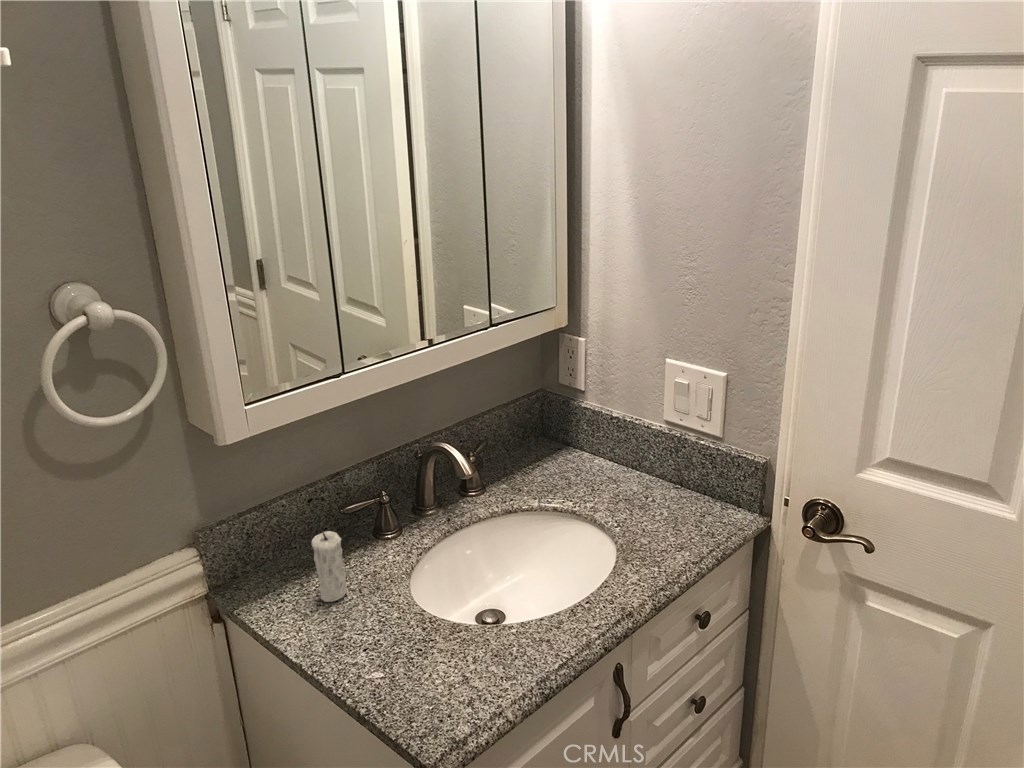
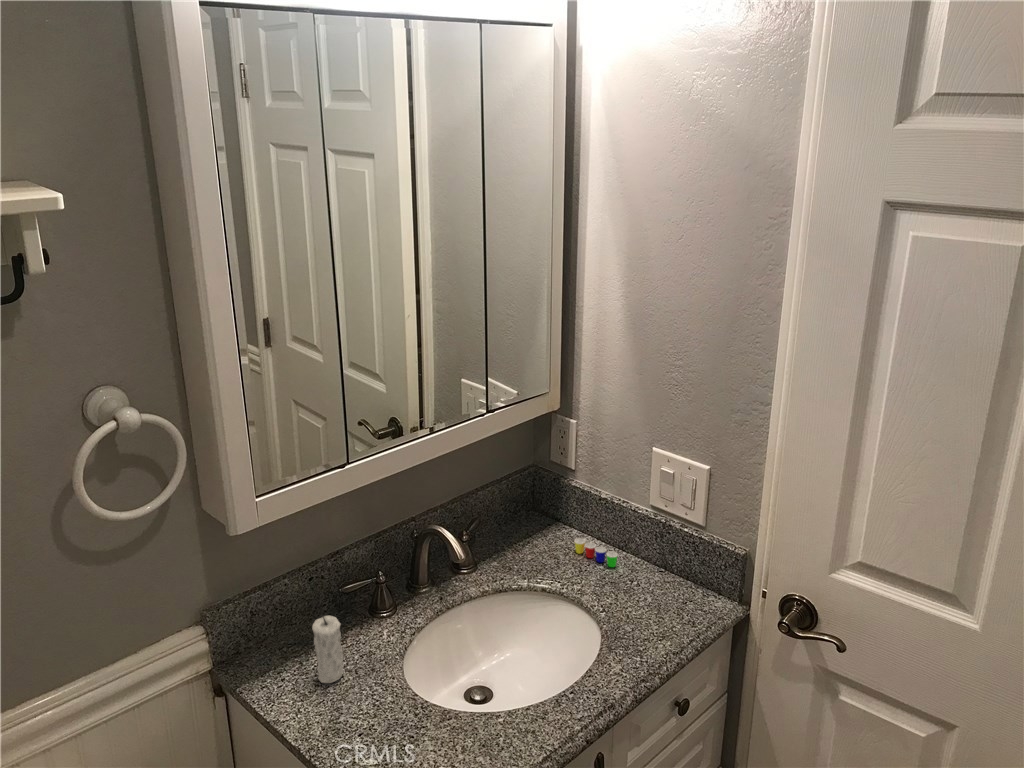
cup: none [585,459,631,485] -> present [575,538,618,567]

